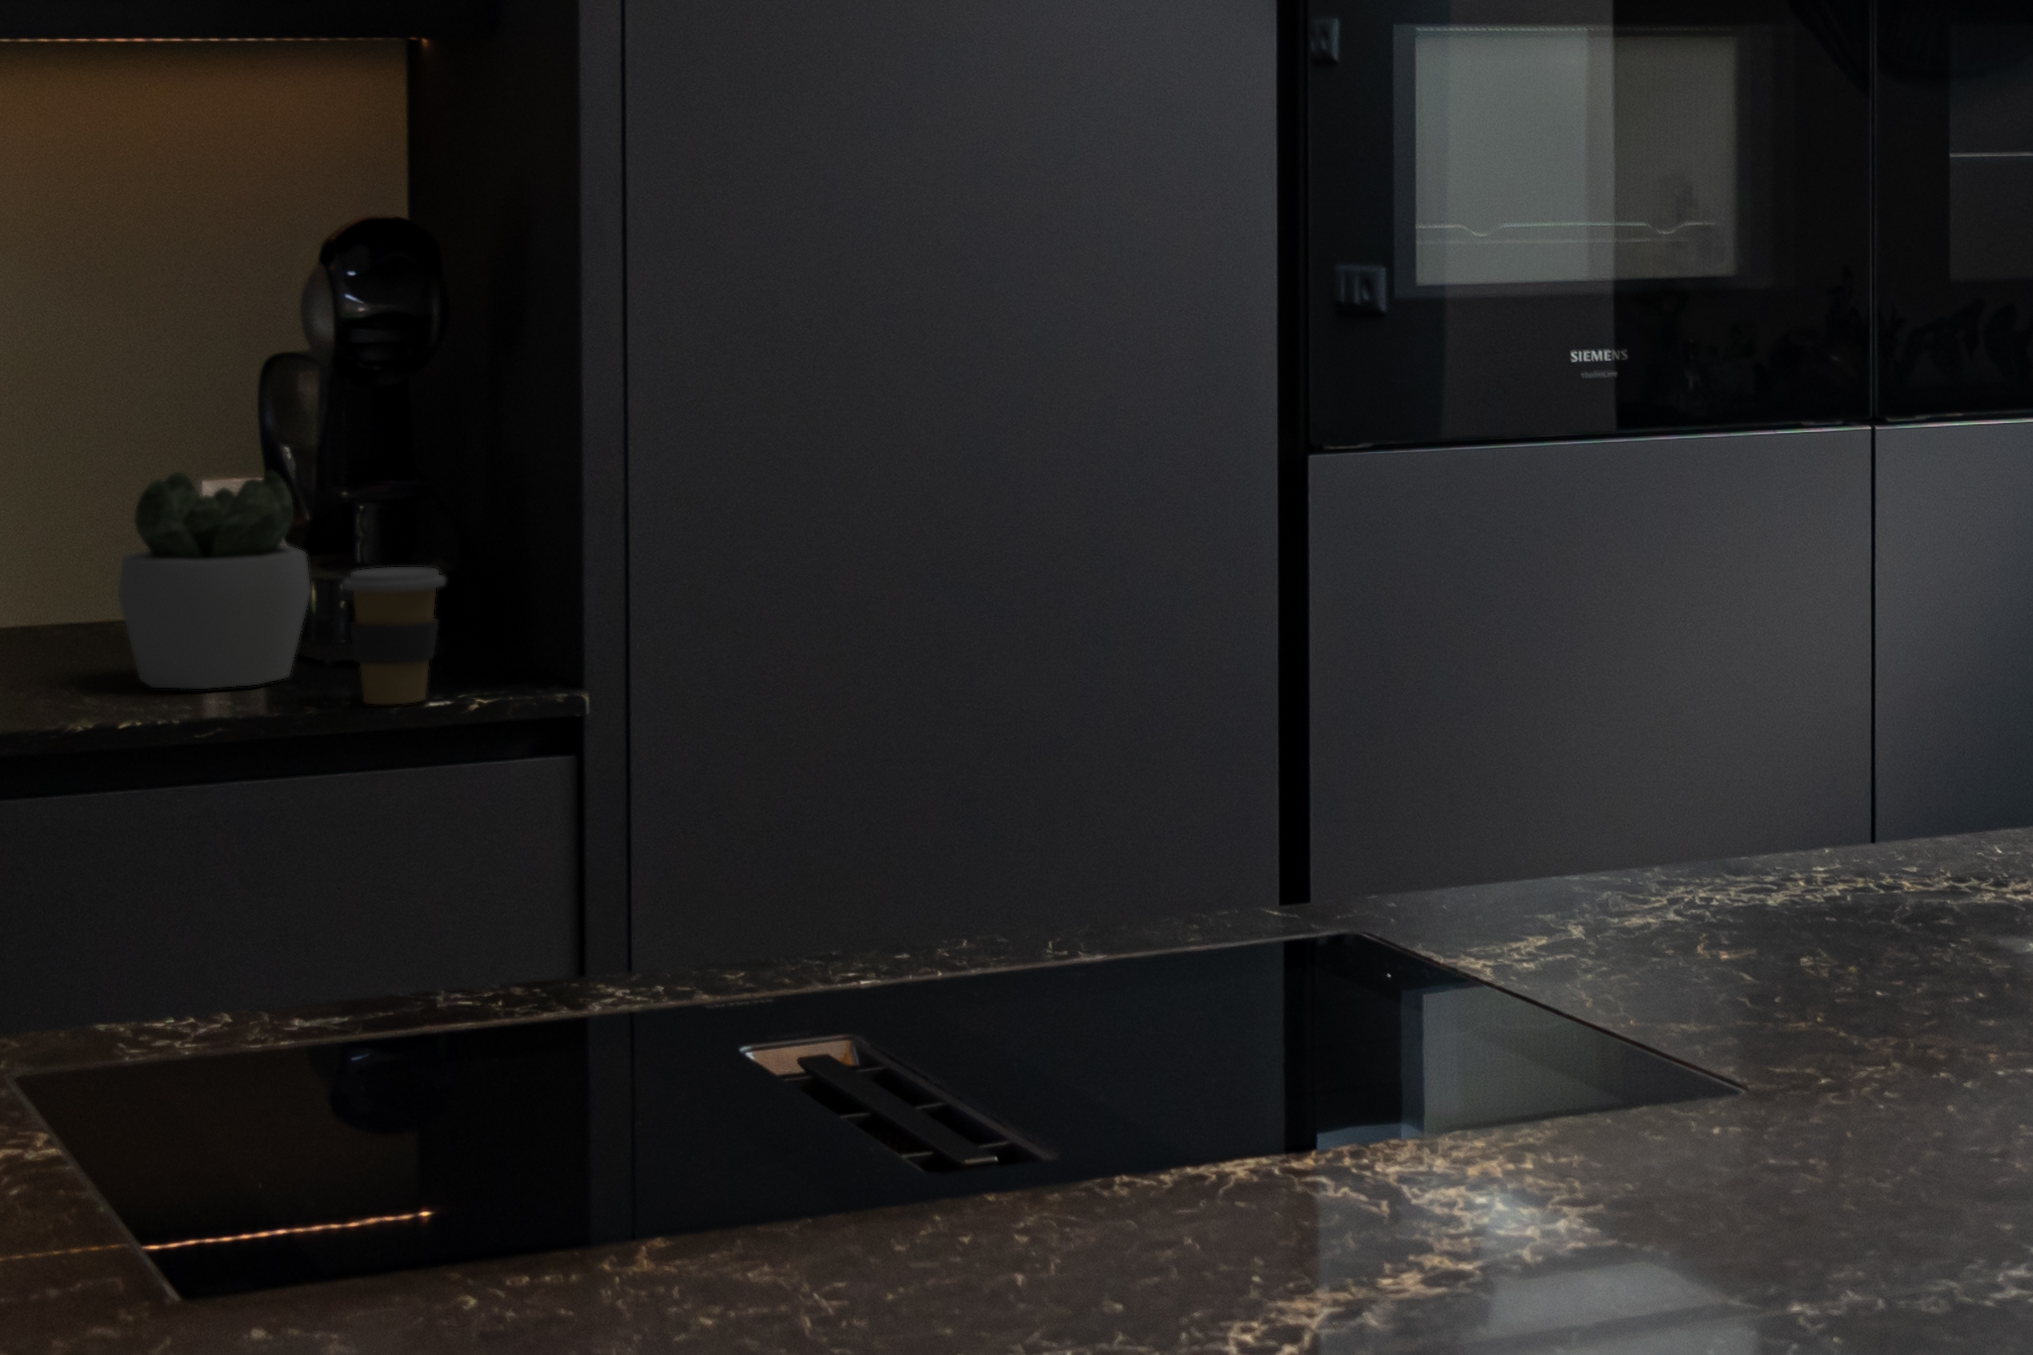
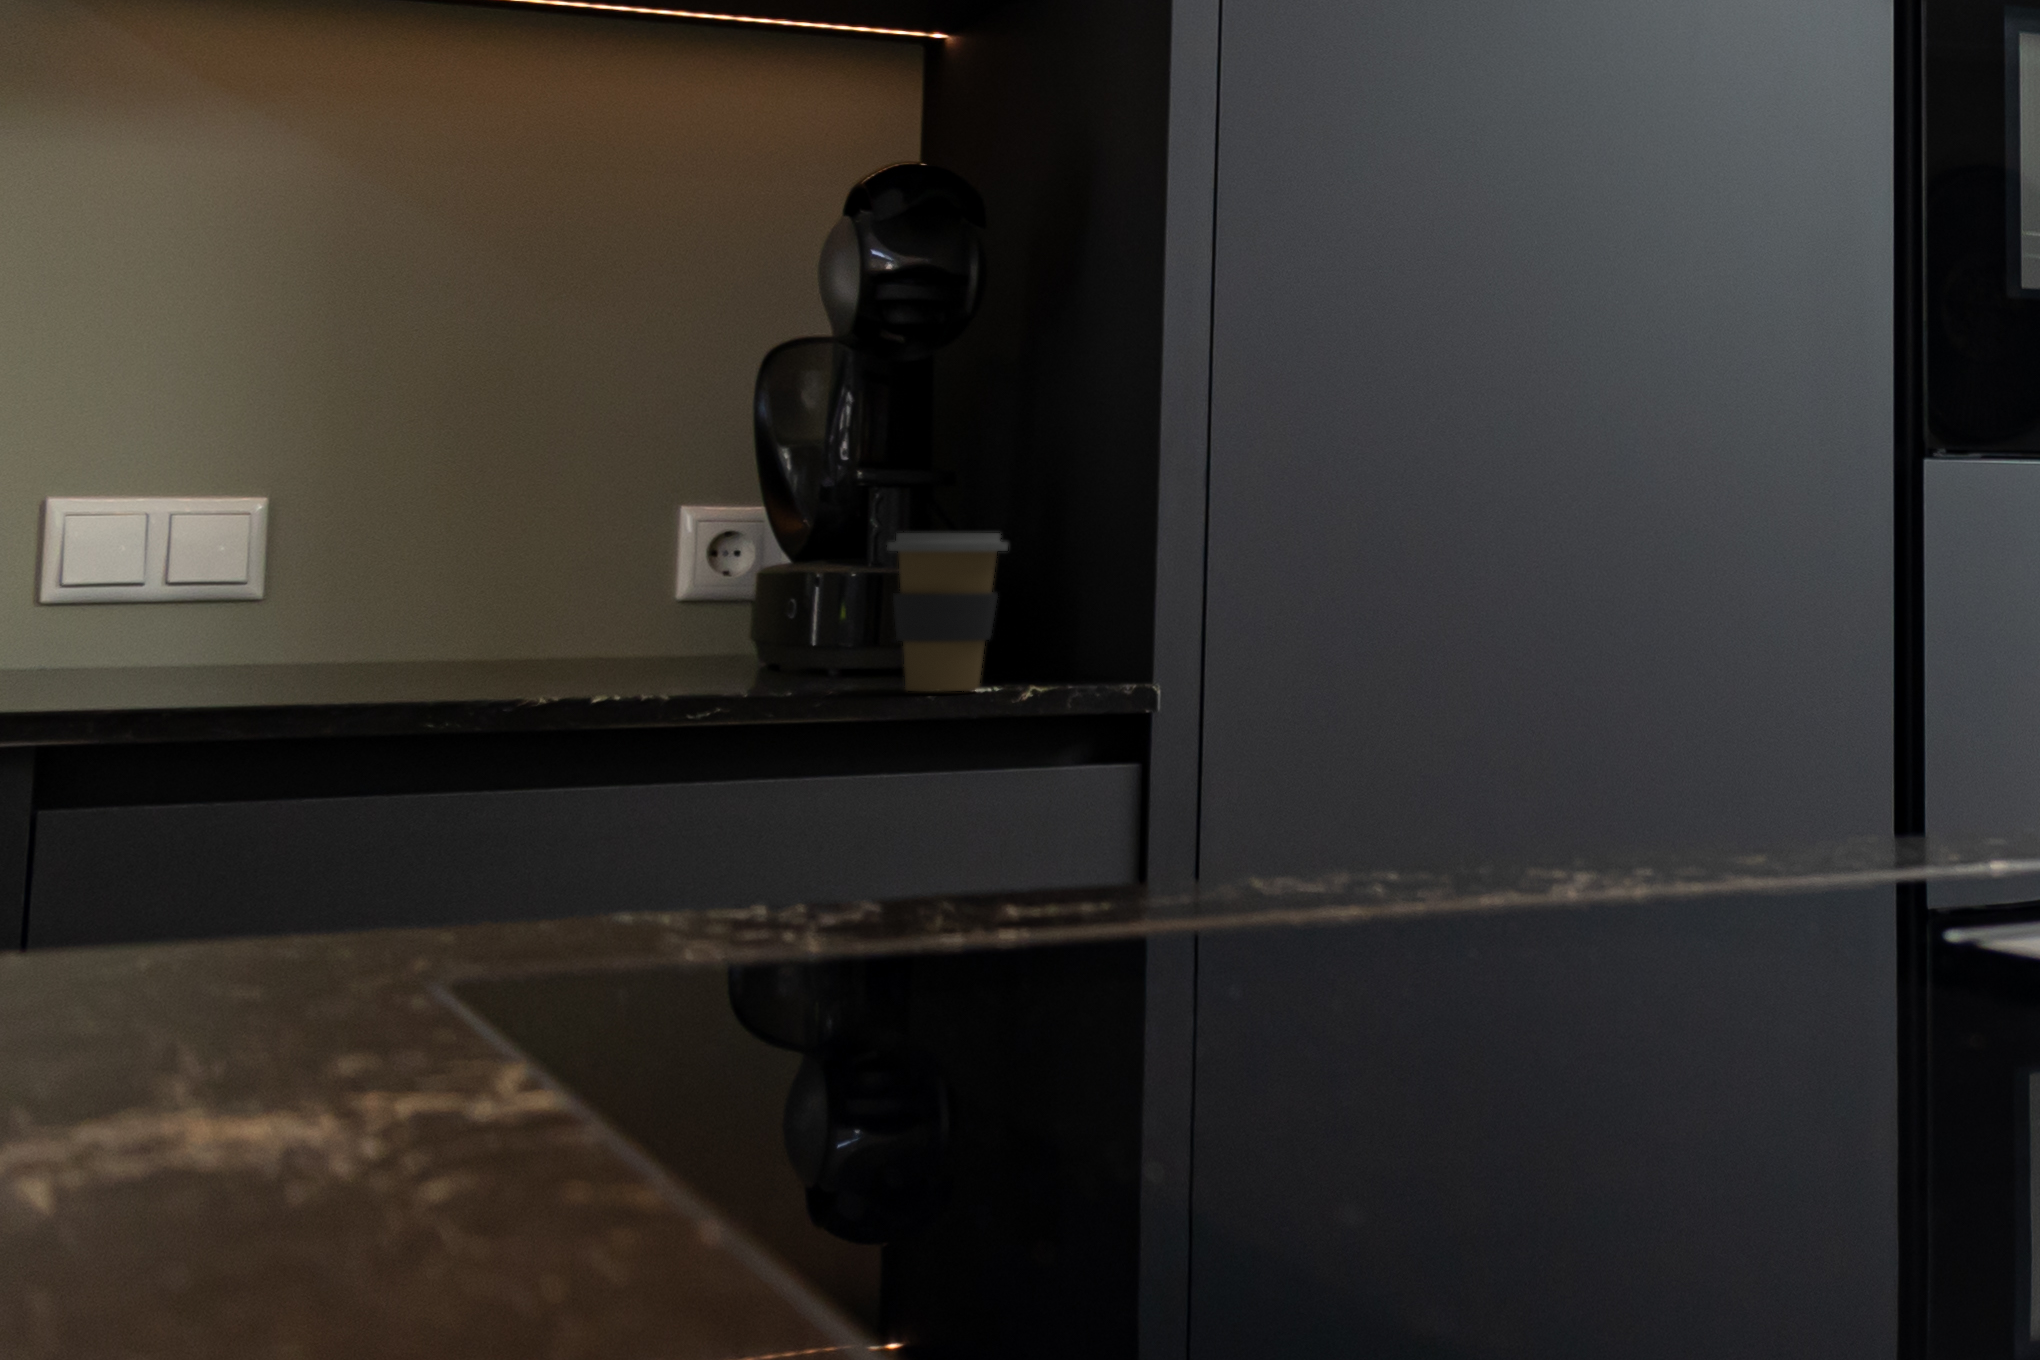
succulent plant: present [118,471,311,689] -> none [606,432,834,682]

